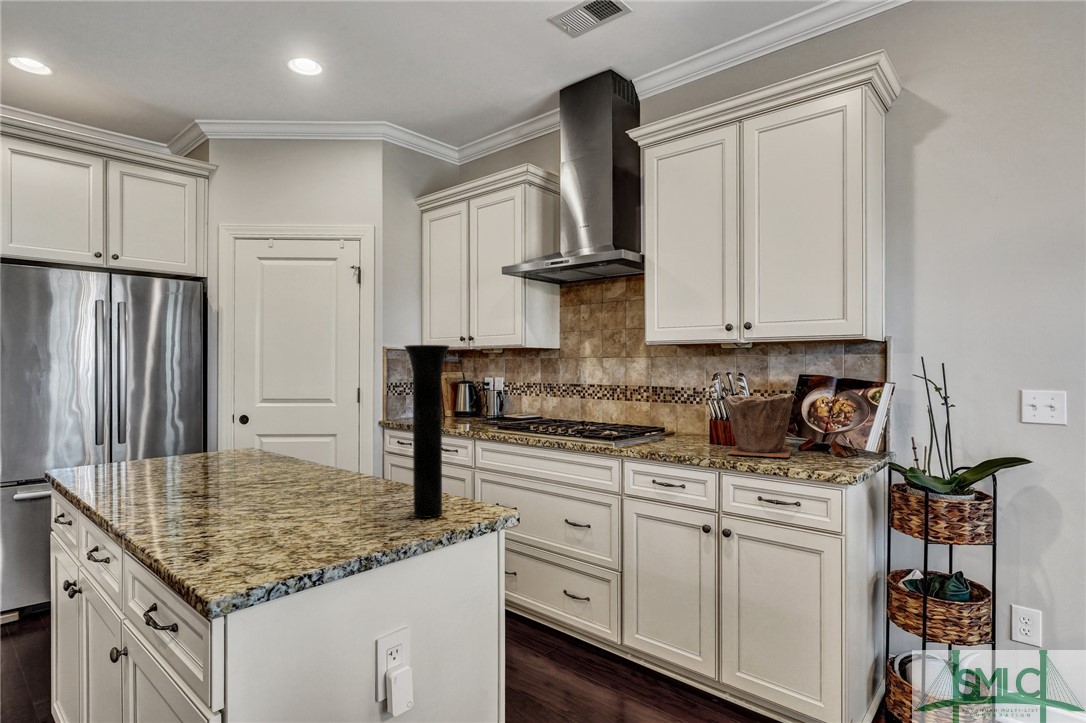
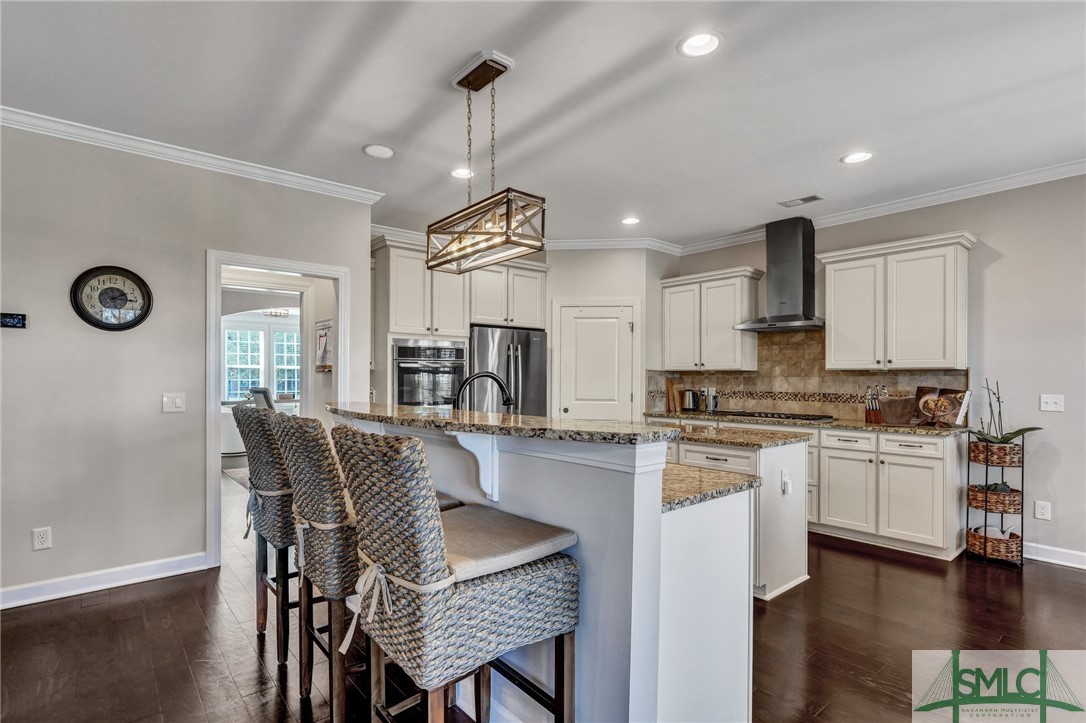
vase: present [404,345,450,518] -> none [766,373,784,436]

